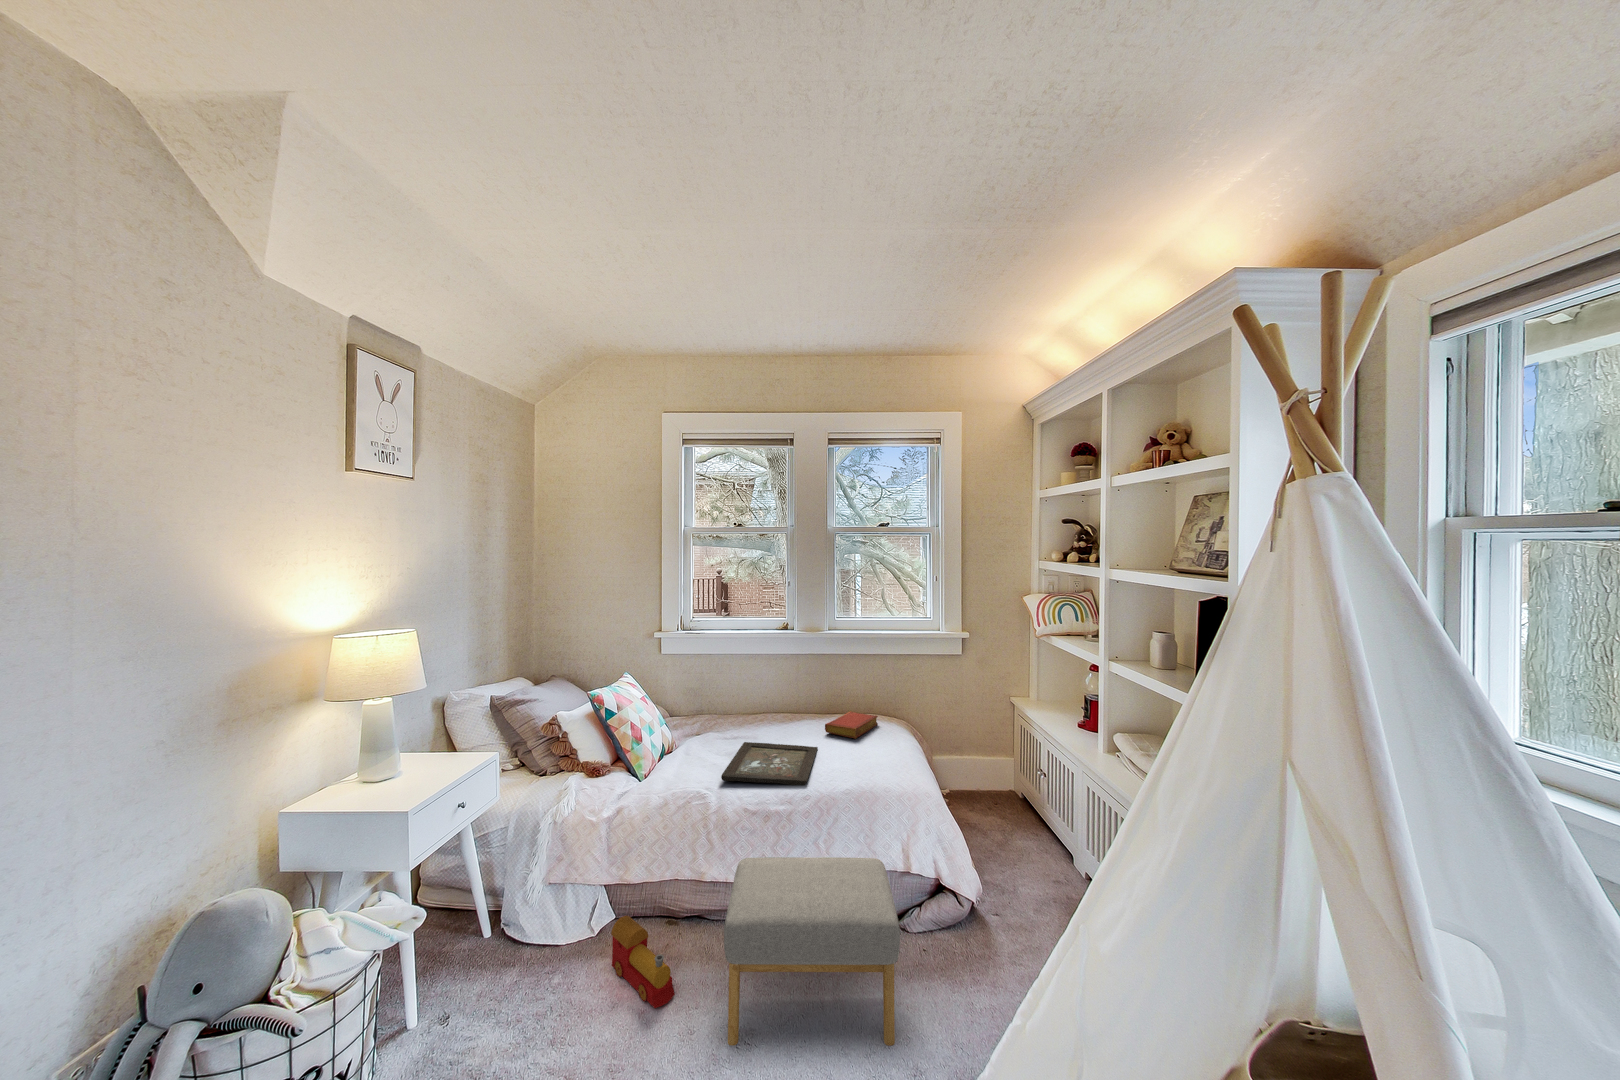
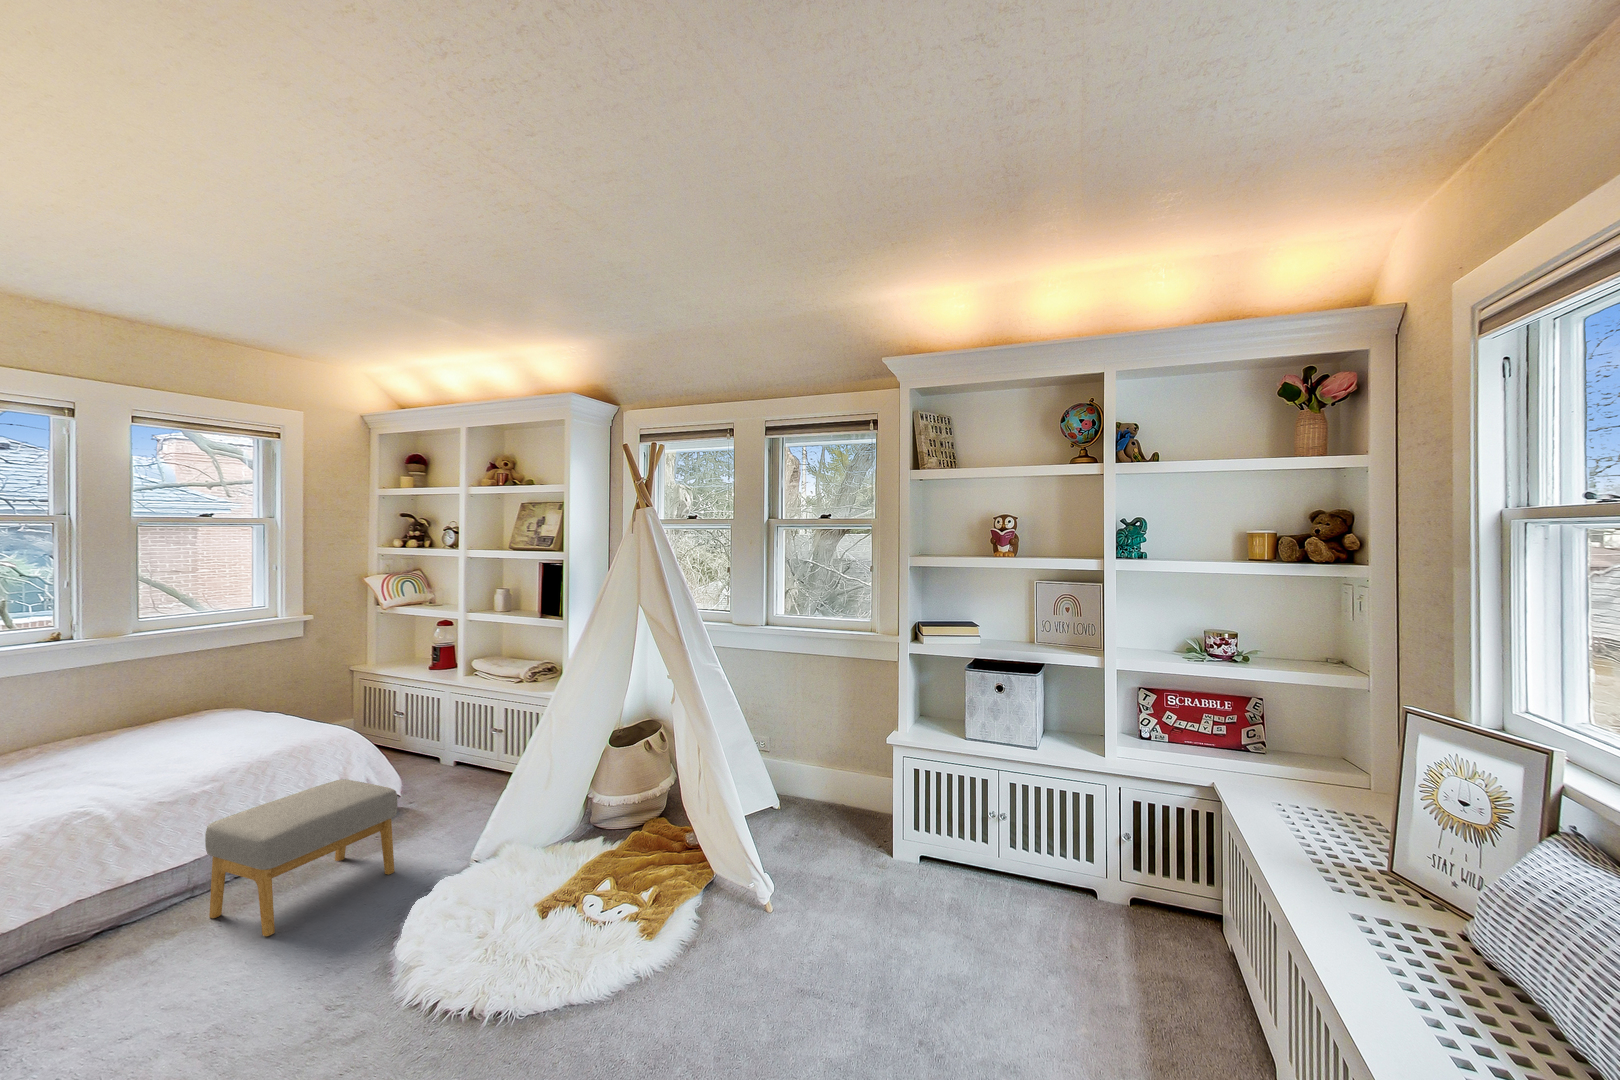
book: present [825,712,878,739] -> none [171,709,228,736]
tray: present [721,742,818,785] -> none [69,745,226,791]
toy train: present [611,916,675,1008] -> none [42,928,168,996]

